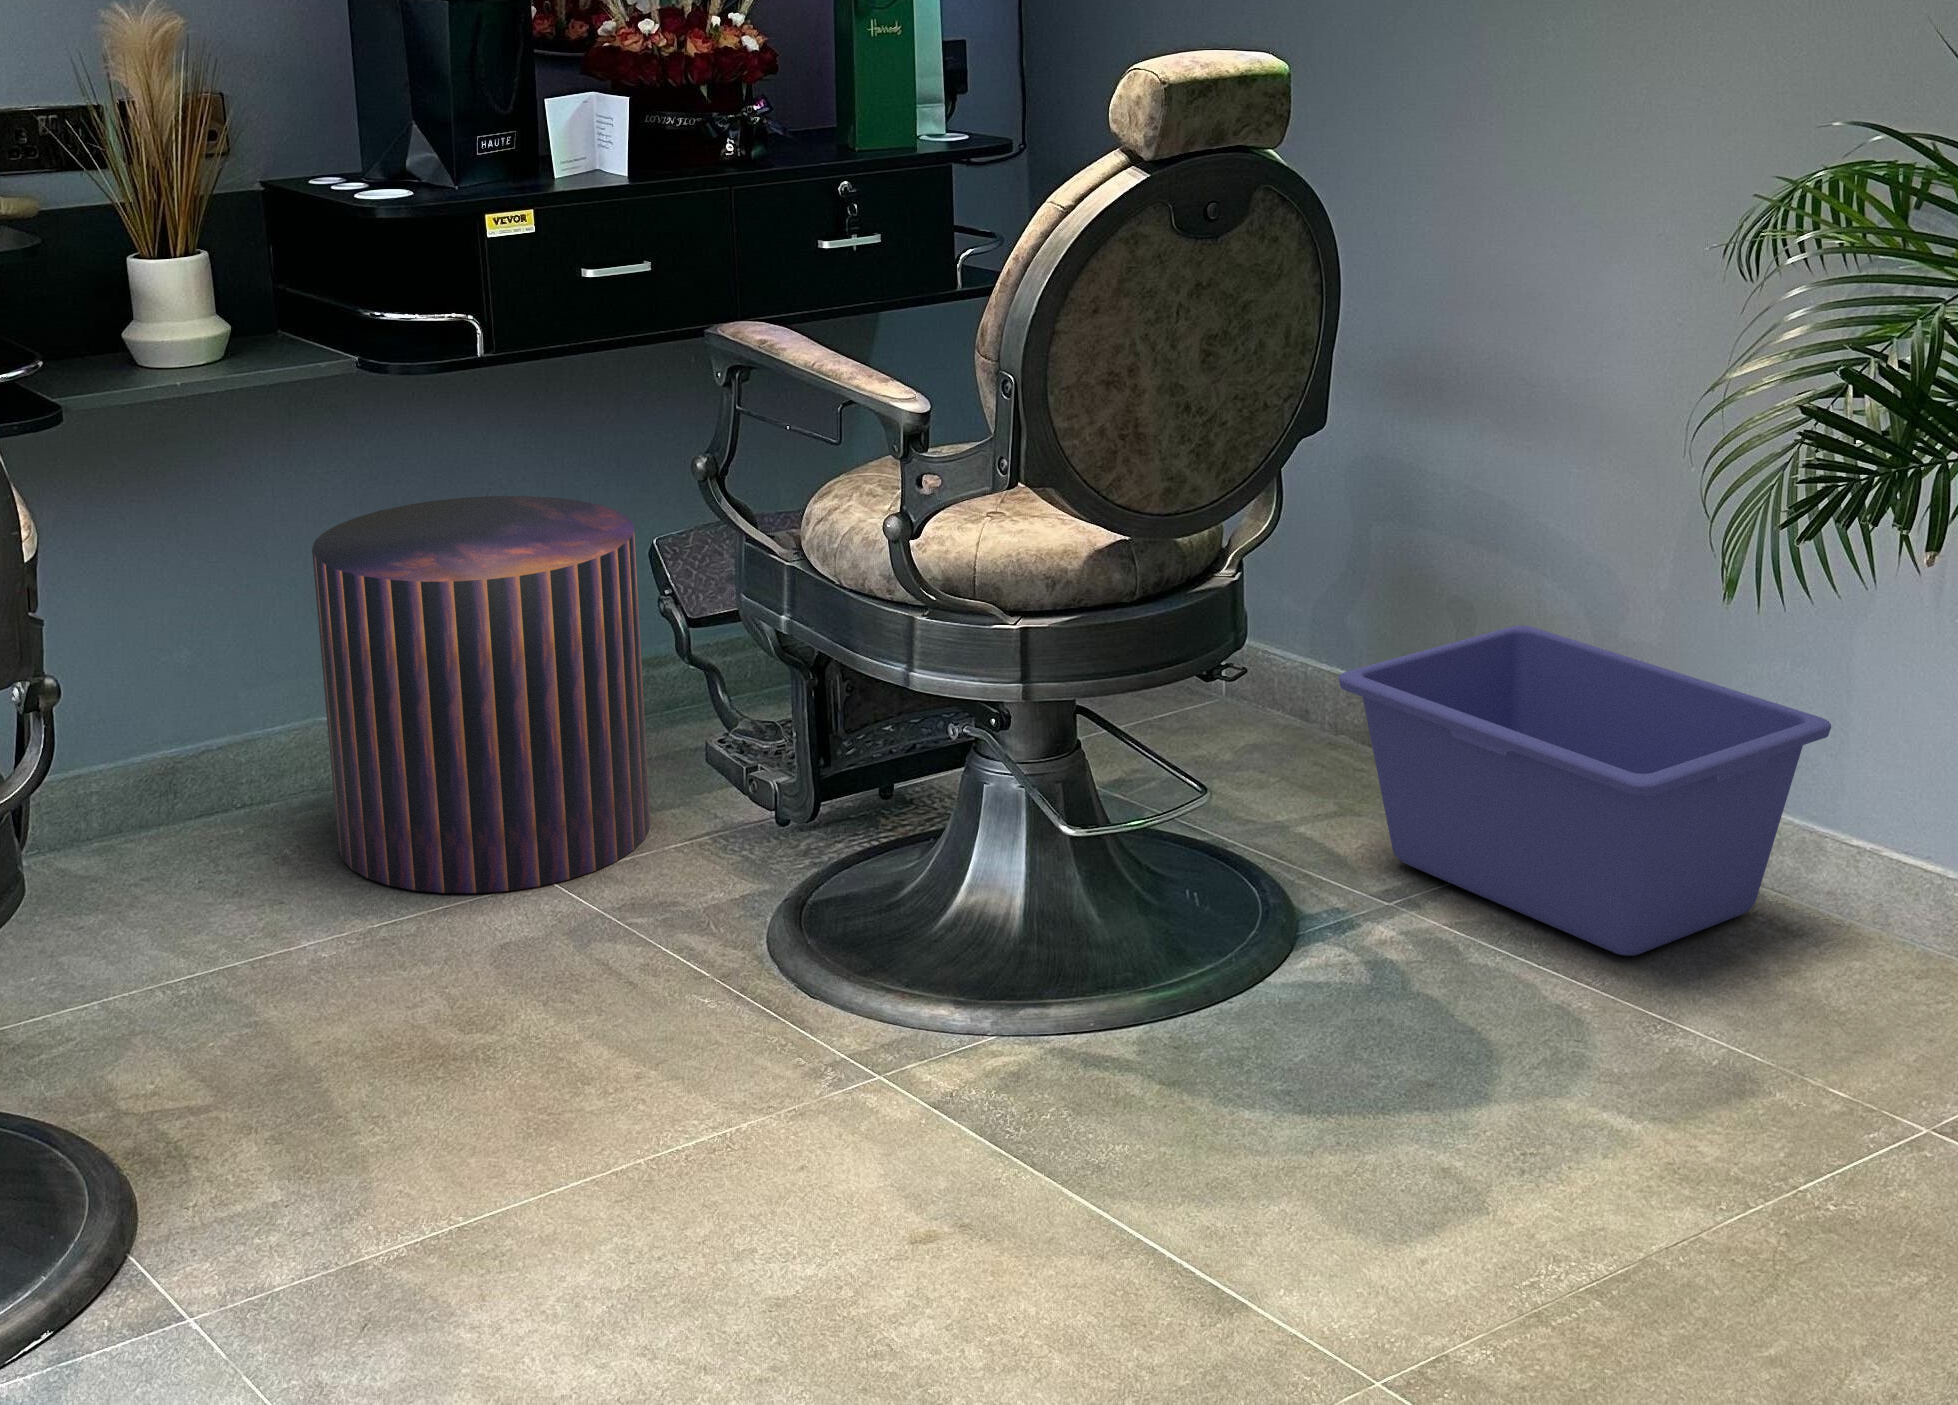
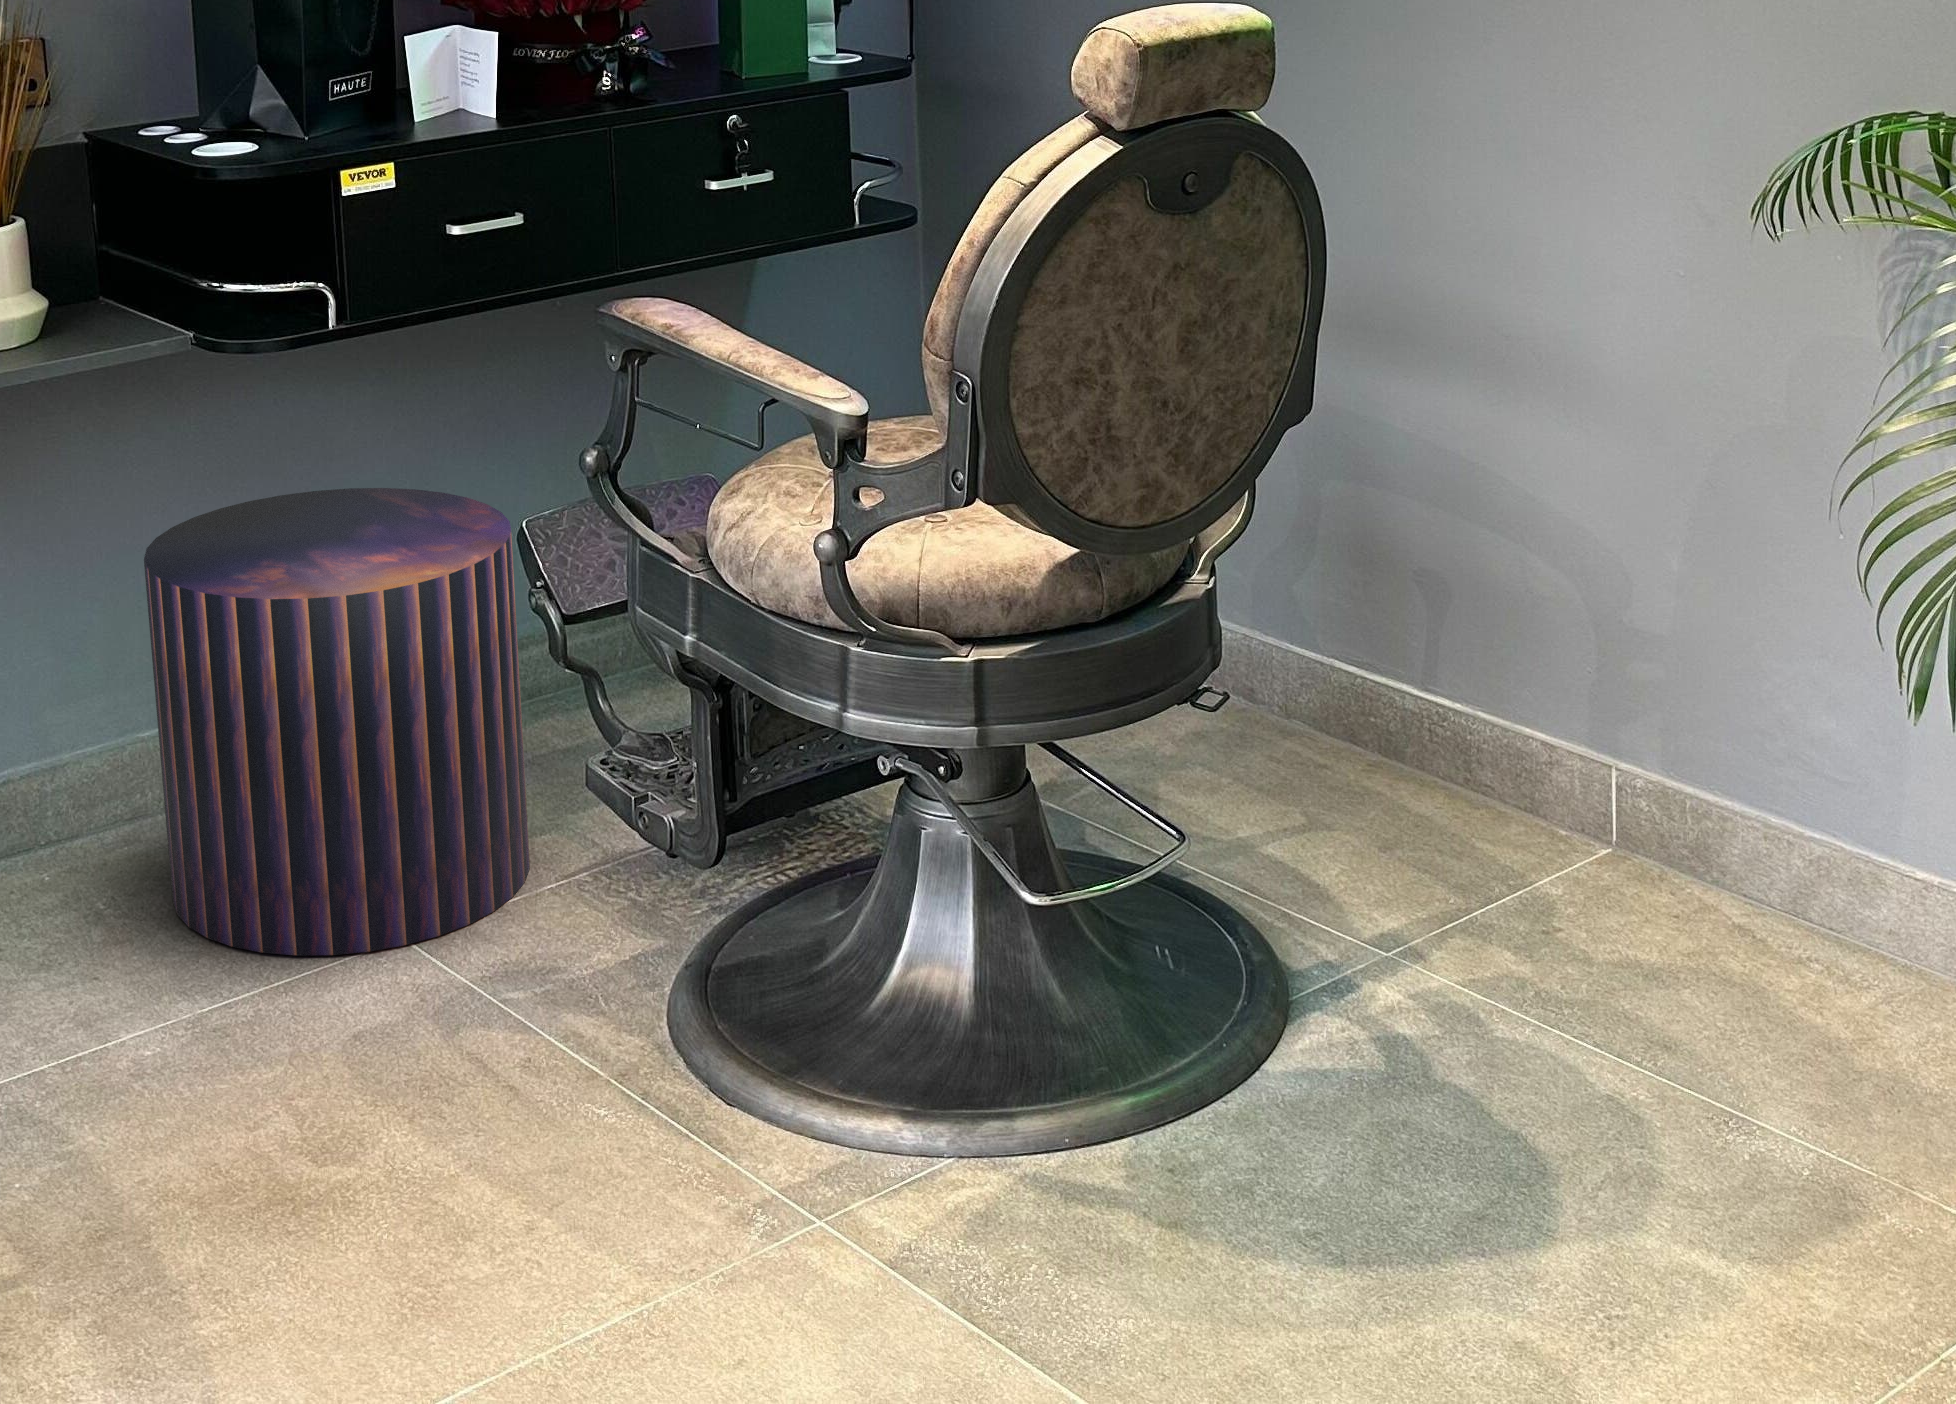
storage bin: present [1338,626,1831,956] -> none [1319,622,1891,1017]

